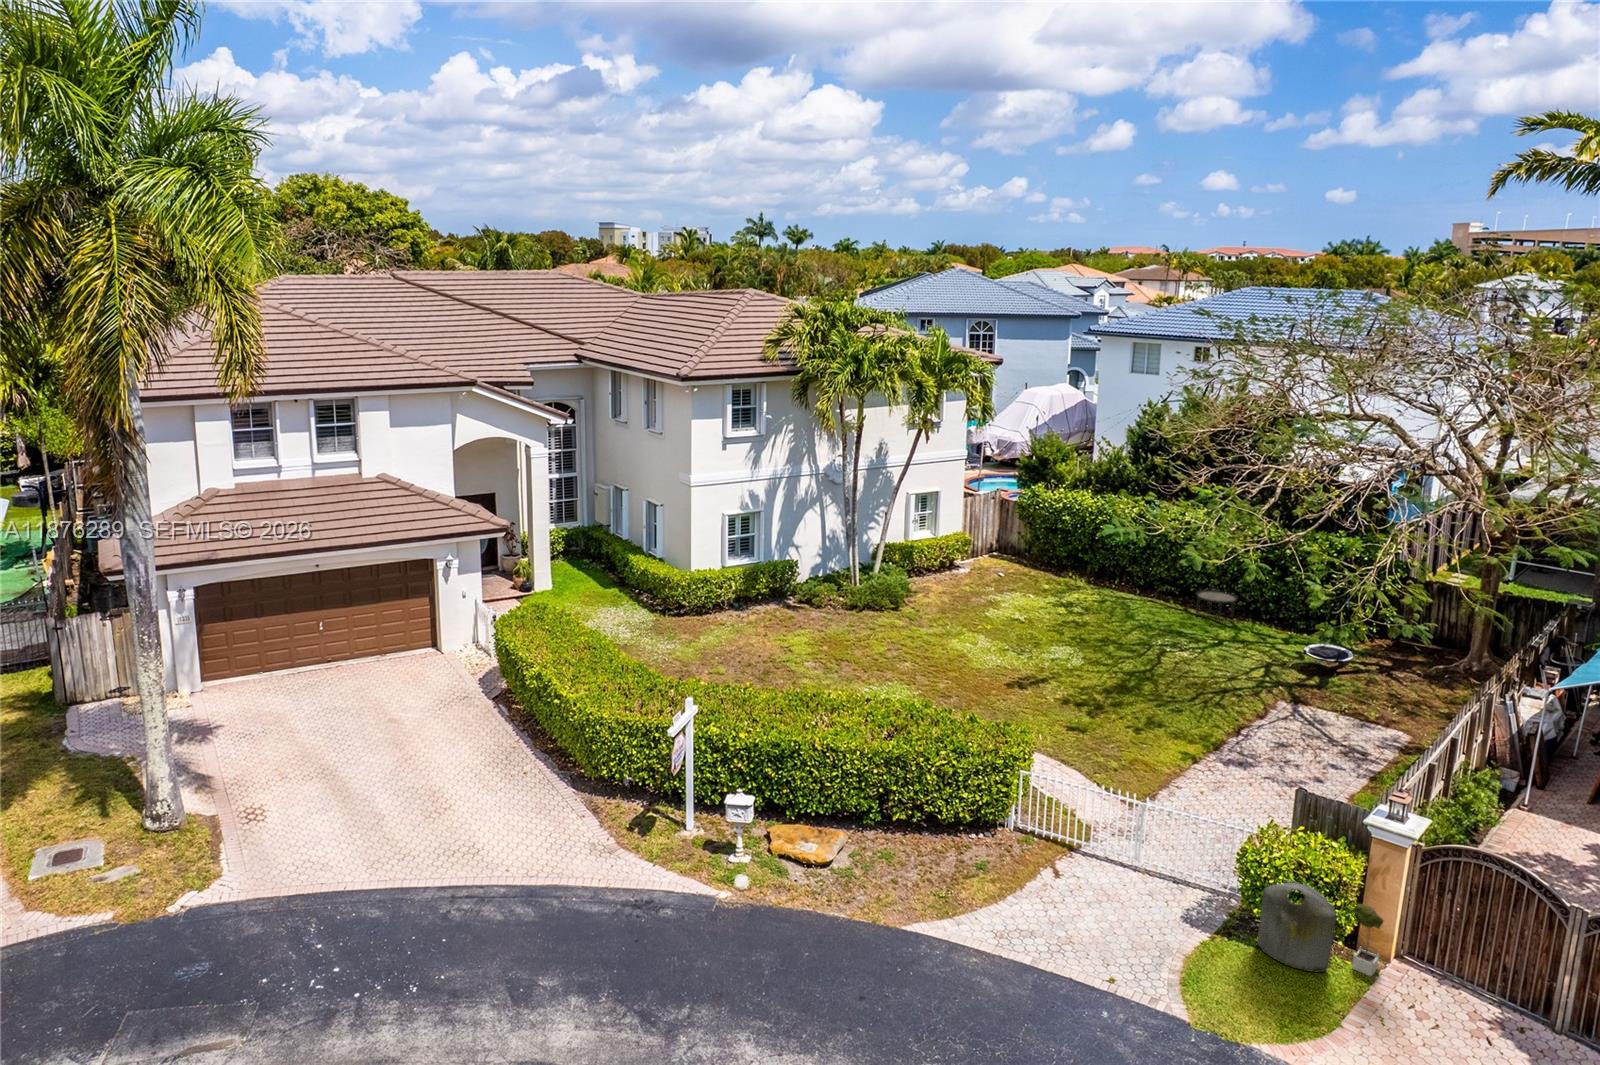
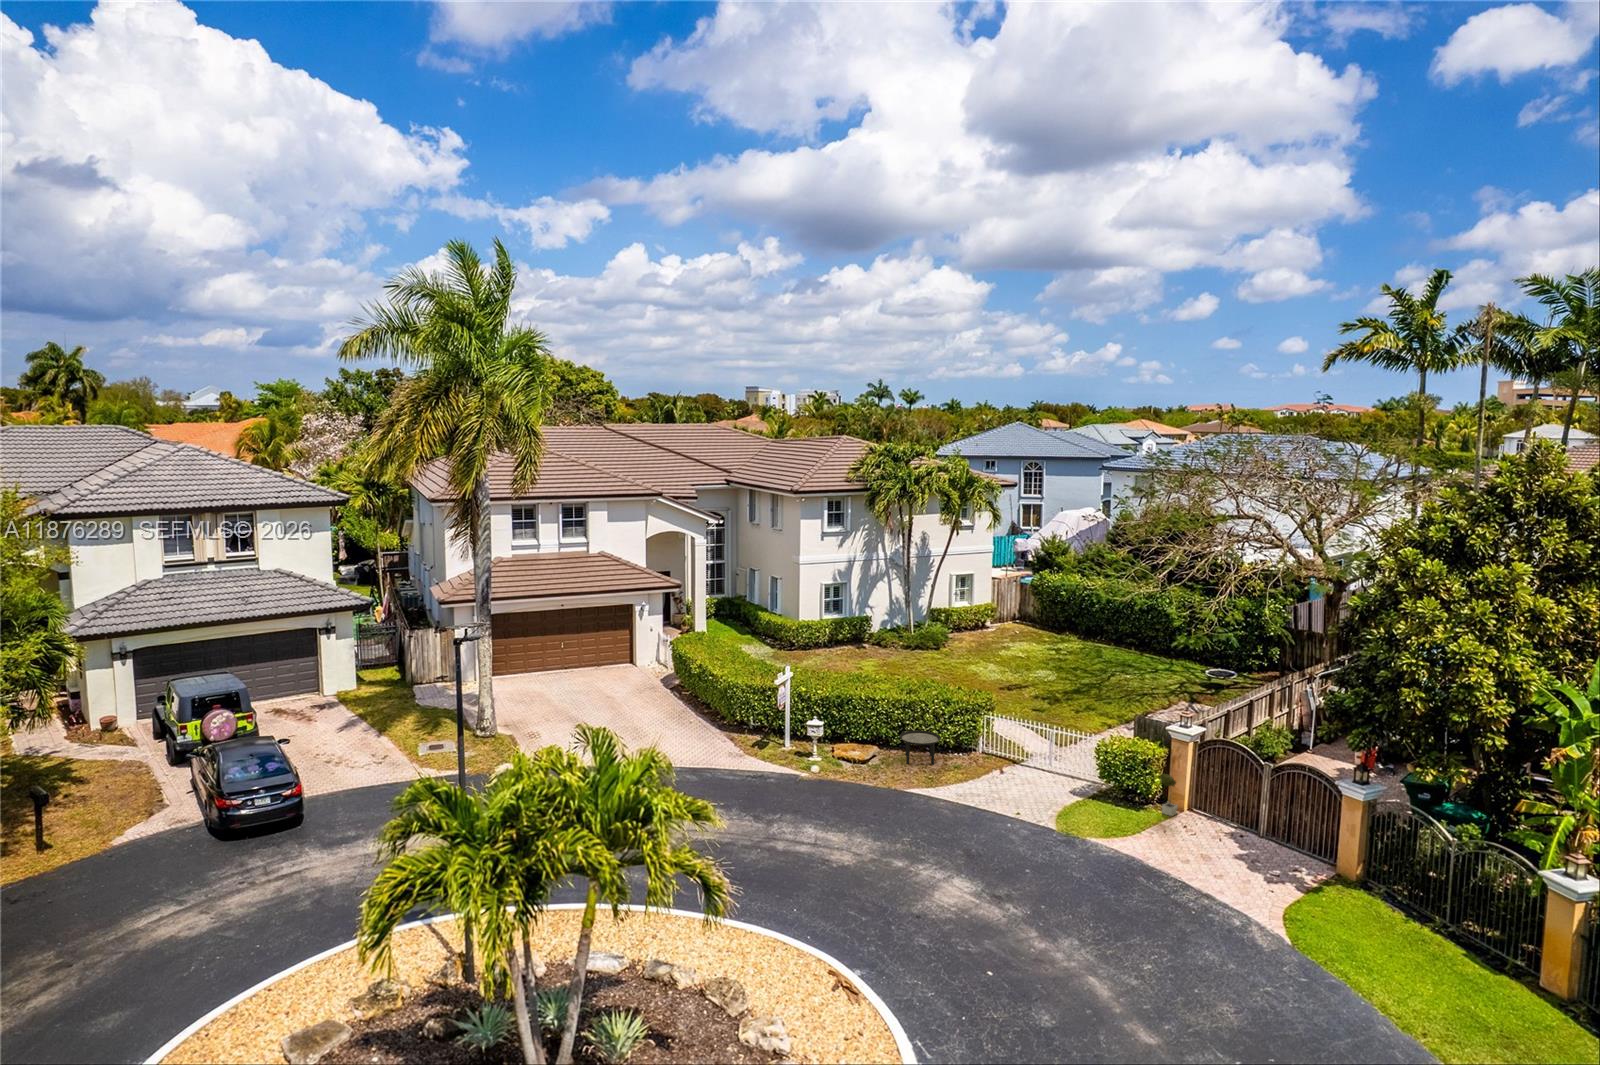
round table: present [1196,590,1238,623] -> present [900,730,941,765]
trash can: present [1257,883,1336,972] -> none [1110,762,1149,814]

